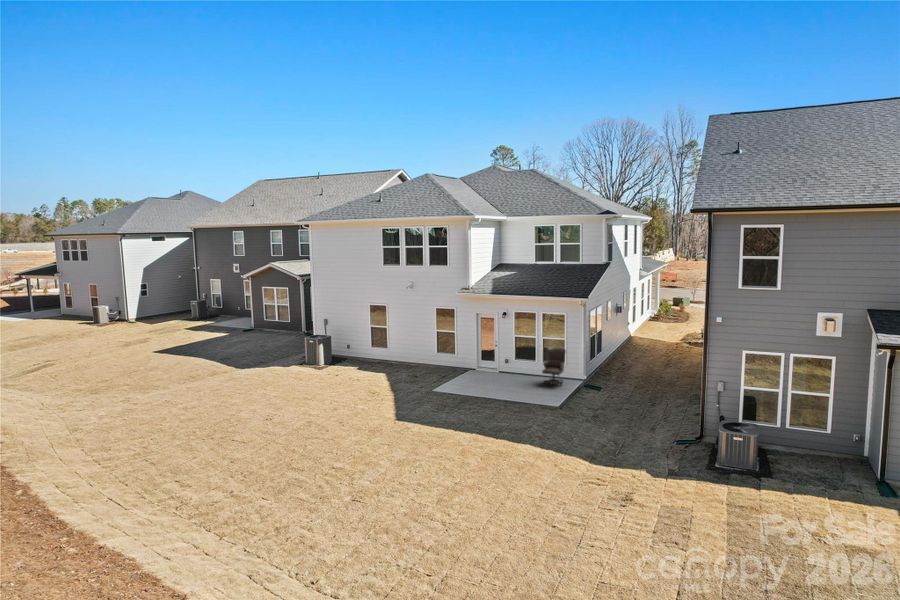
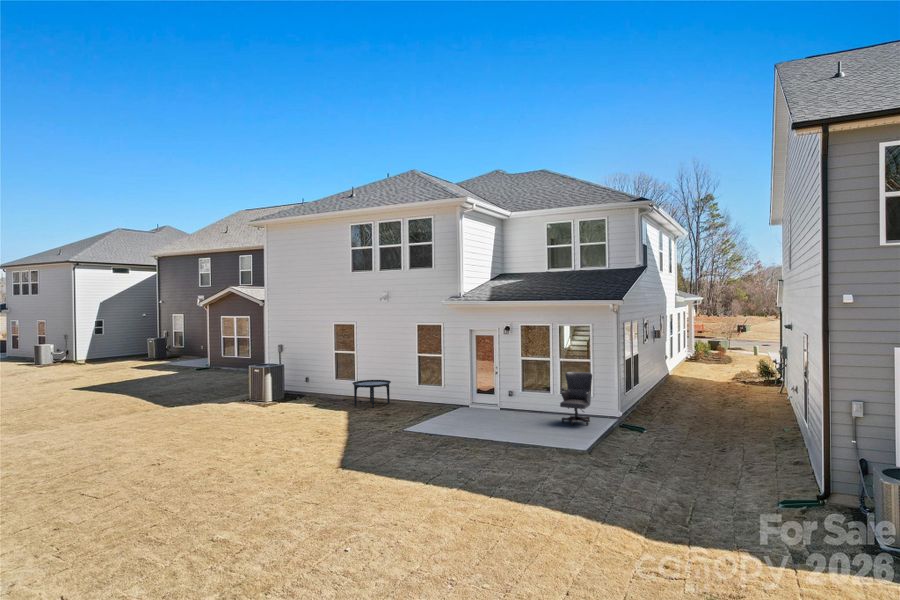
round table: none [388,348,417,371] -> present [352,380,391,408]

